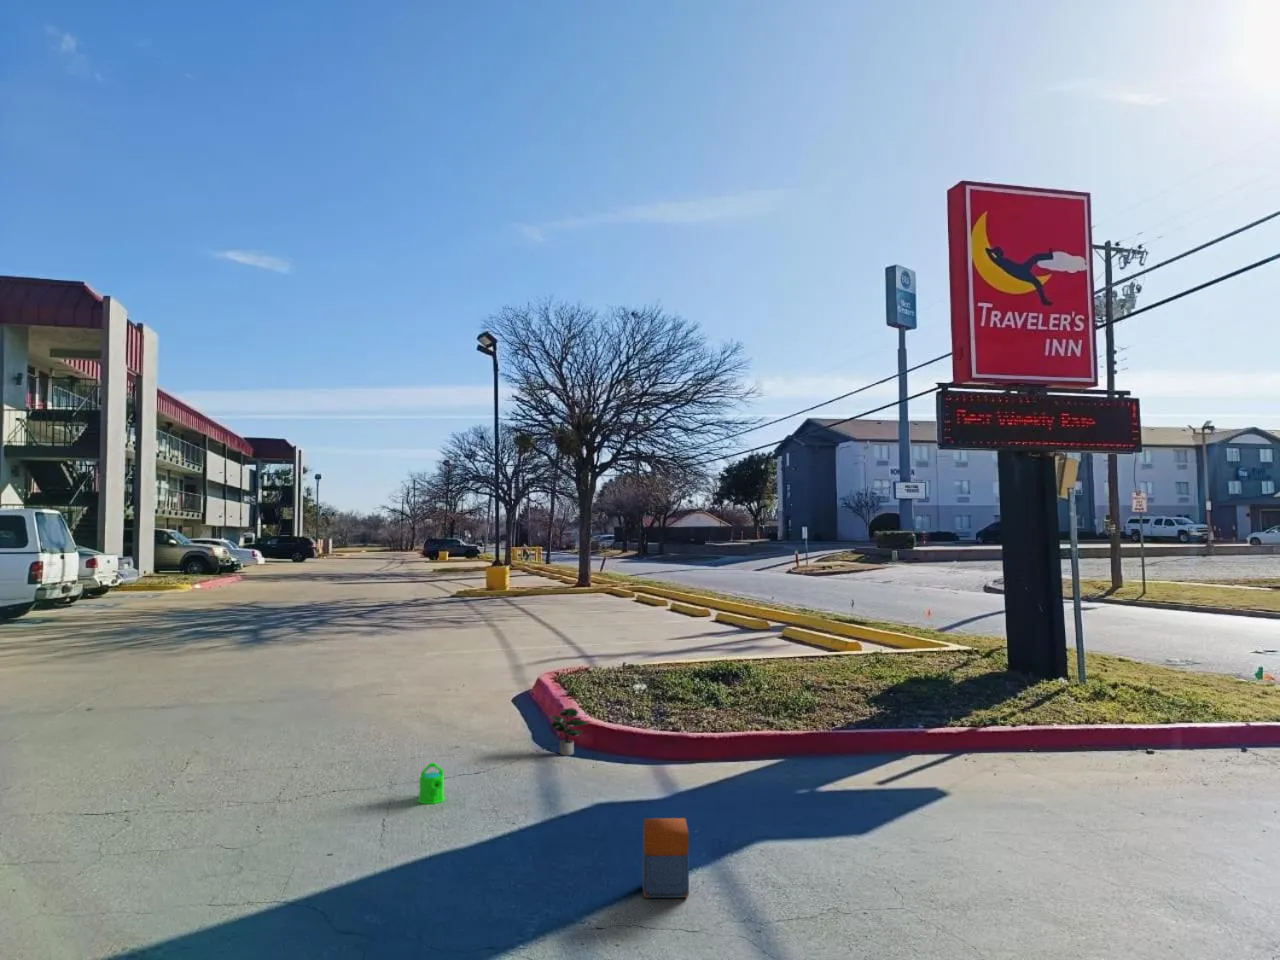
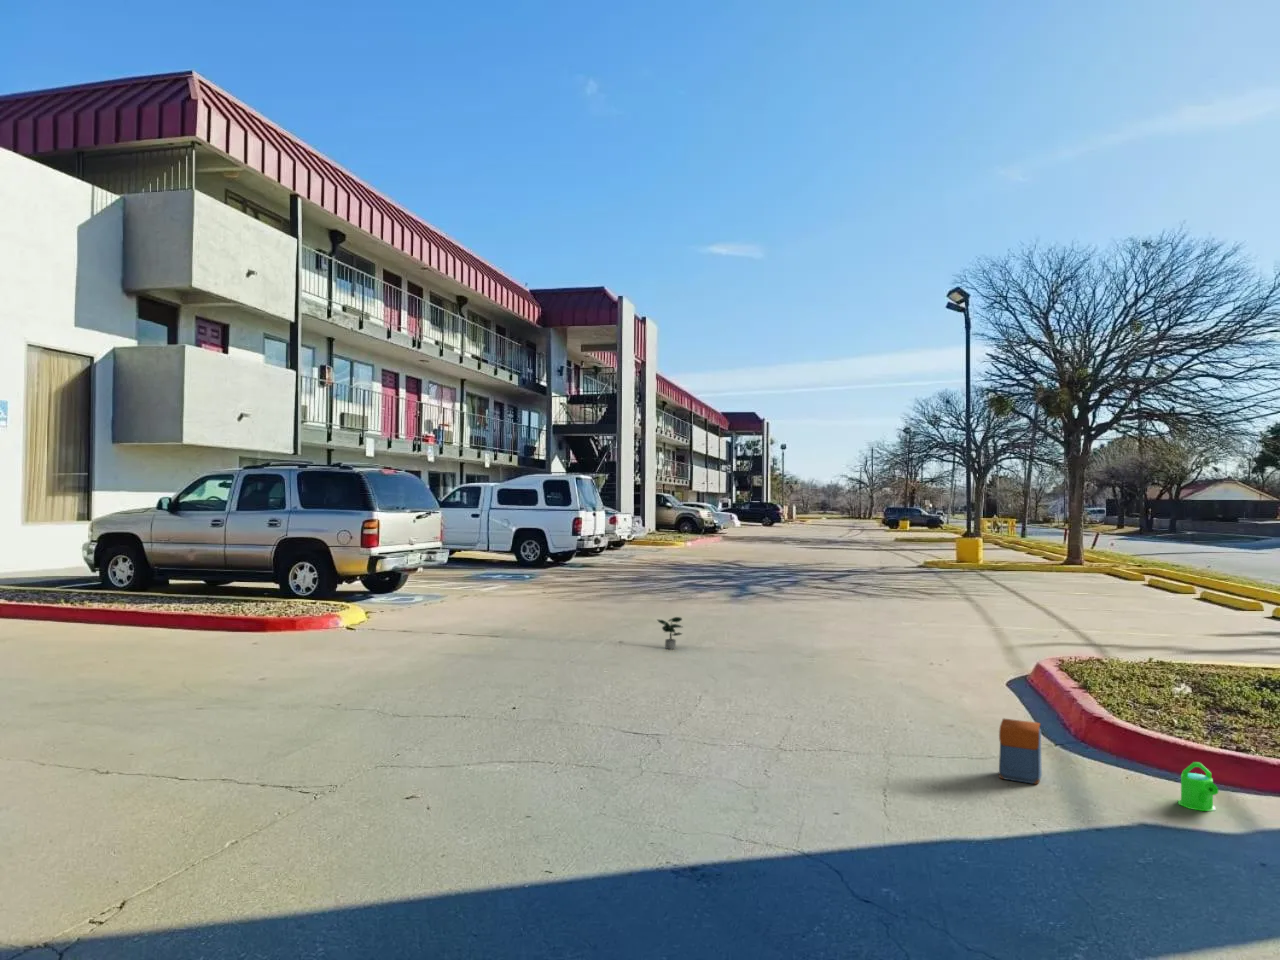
potted plant: present [550,708,587,756] -> present [658,617,682,649]
watering can: present [418,763,445,804] -> present [1178,762,1218,811]

